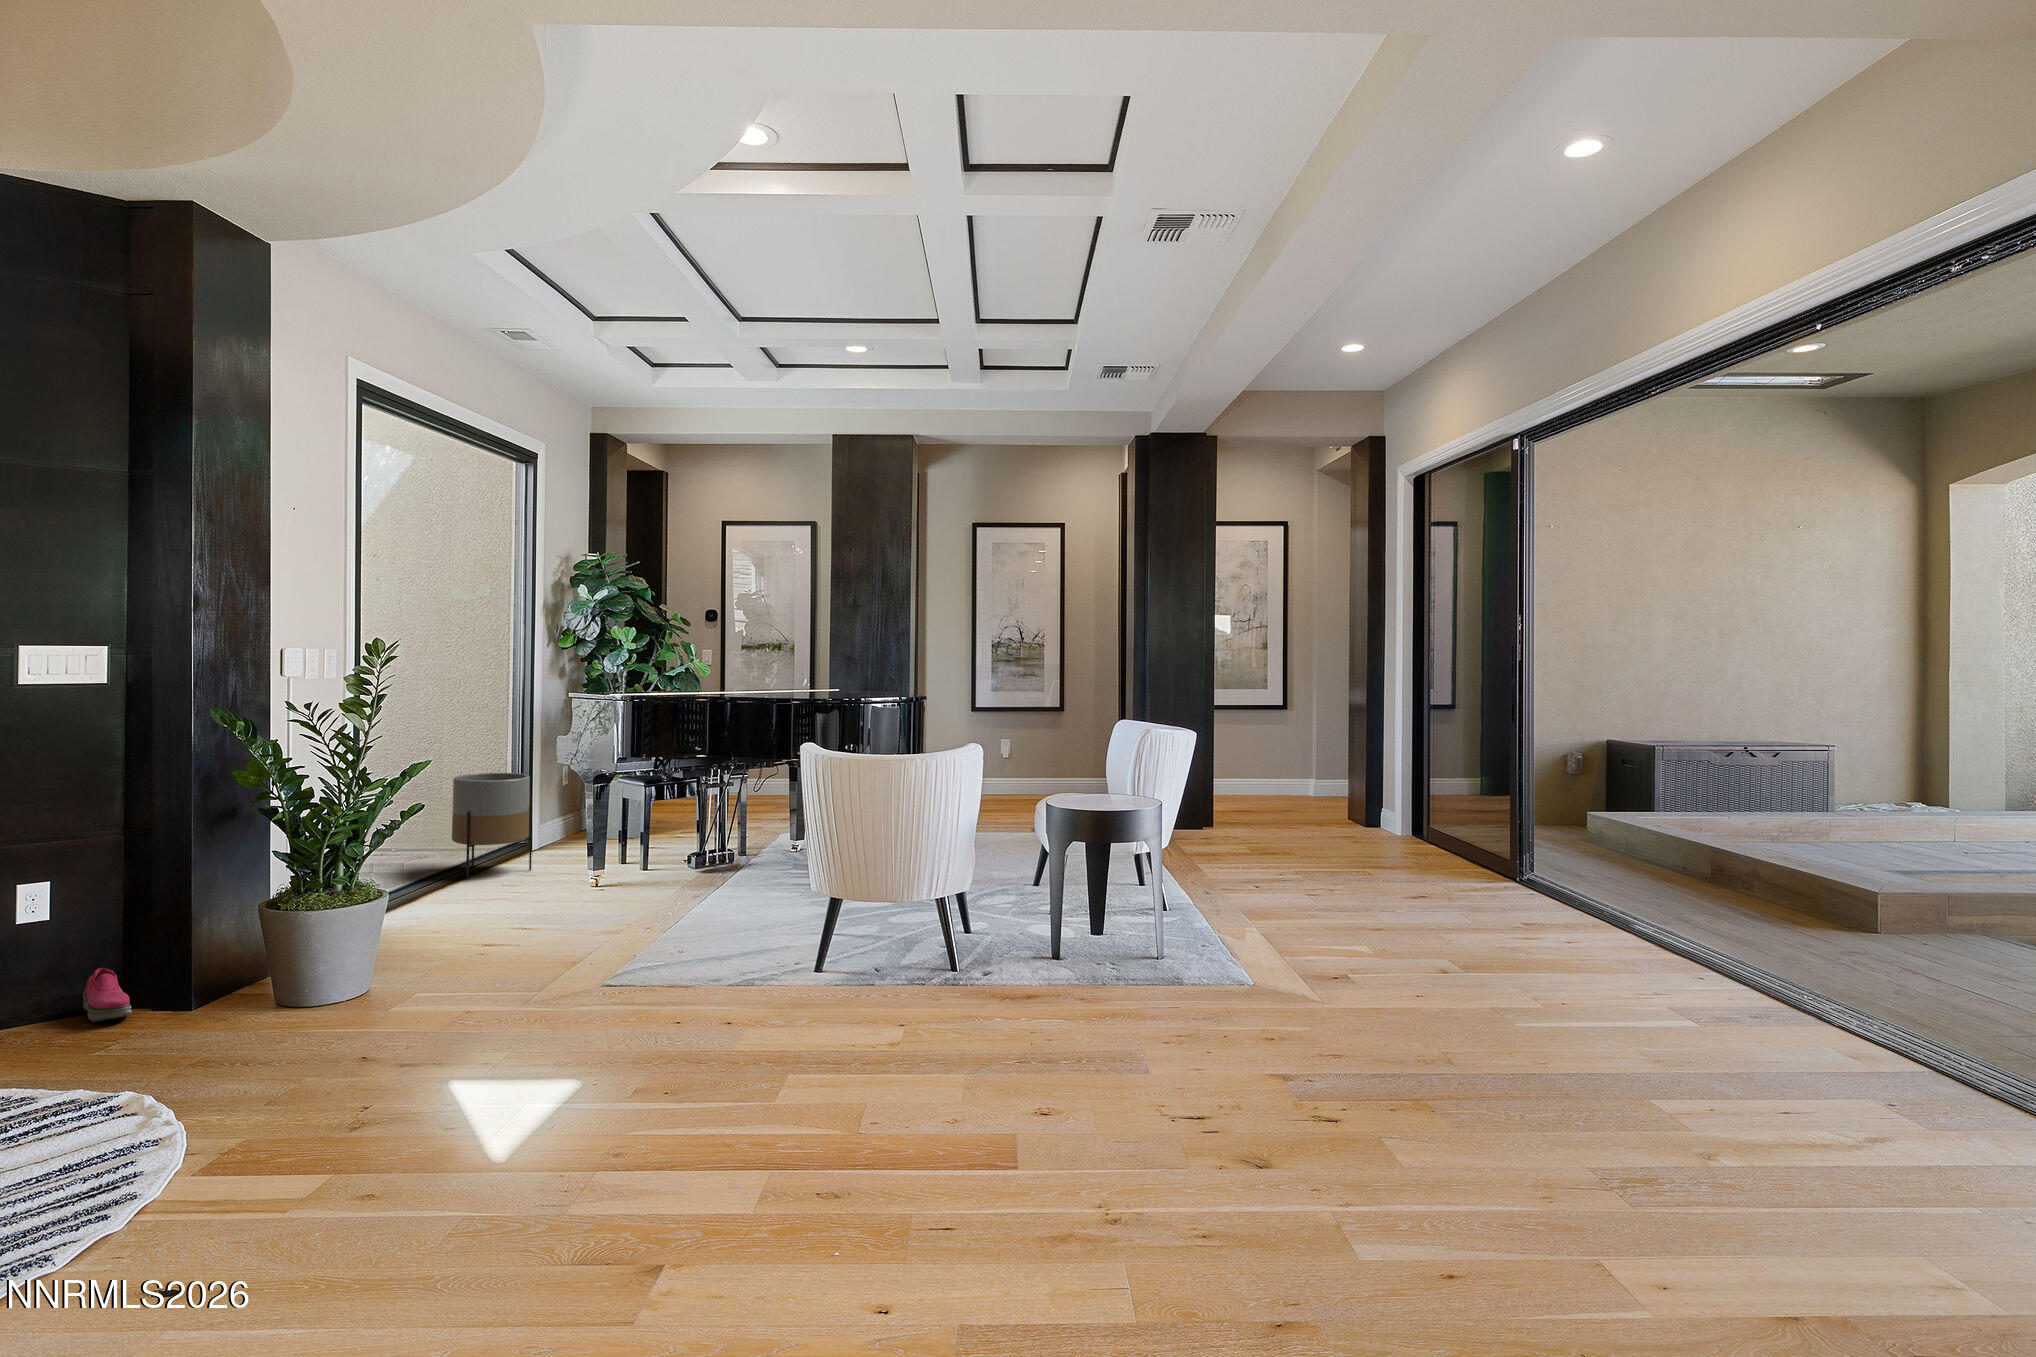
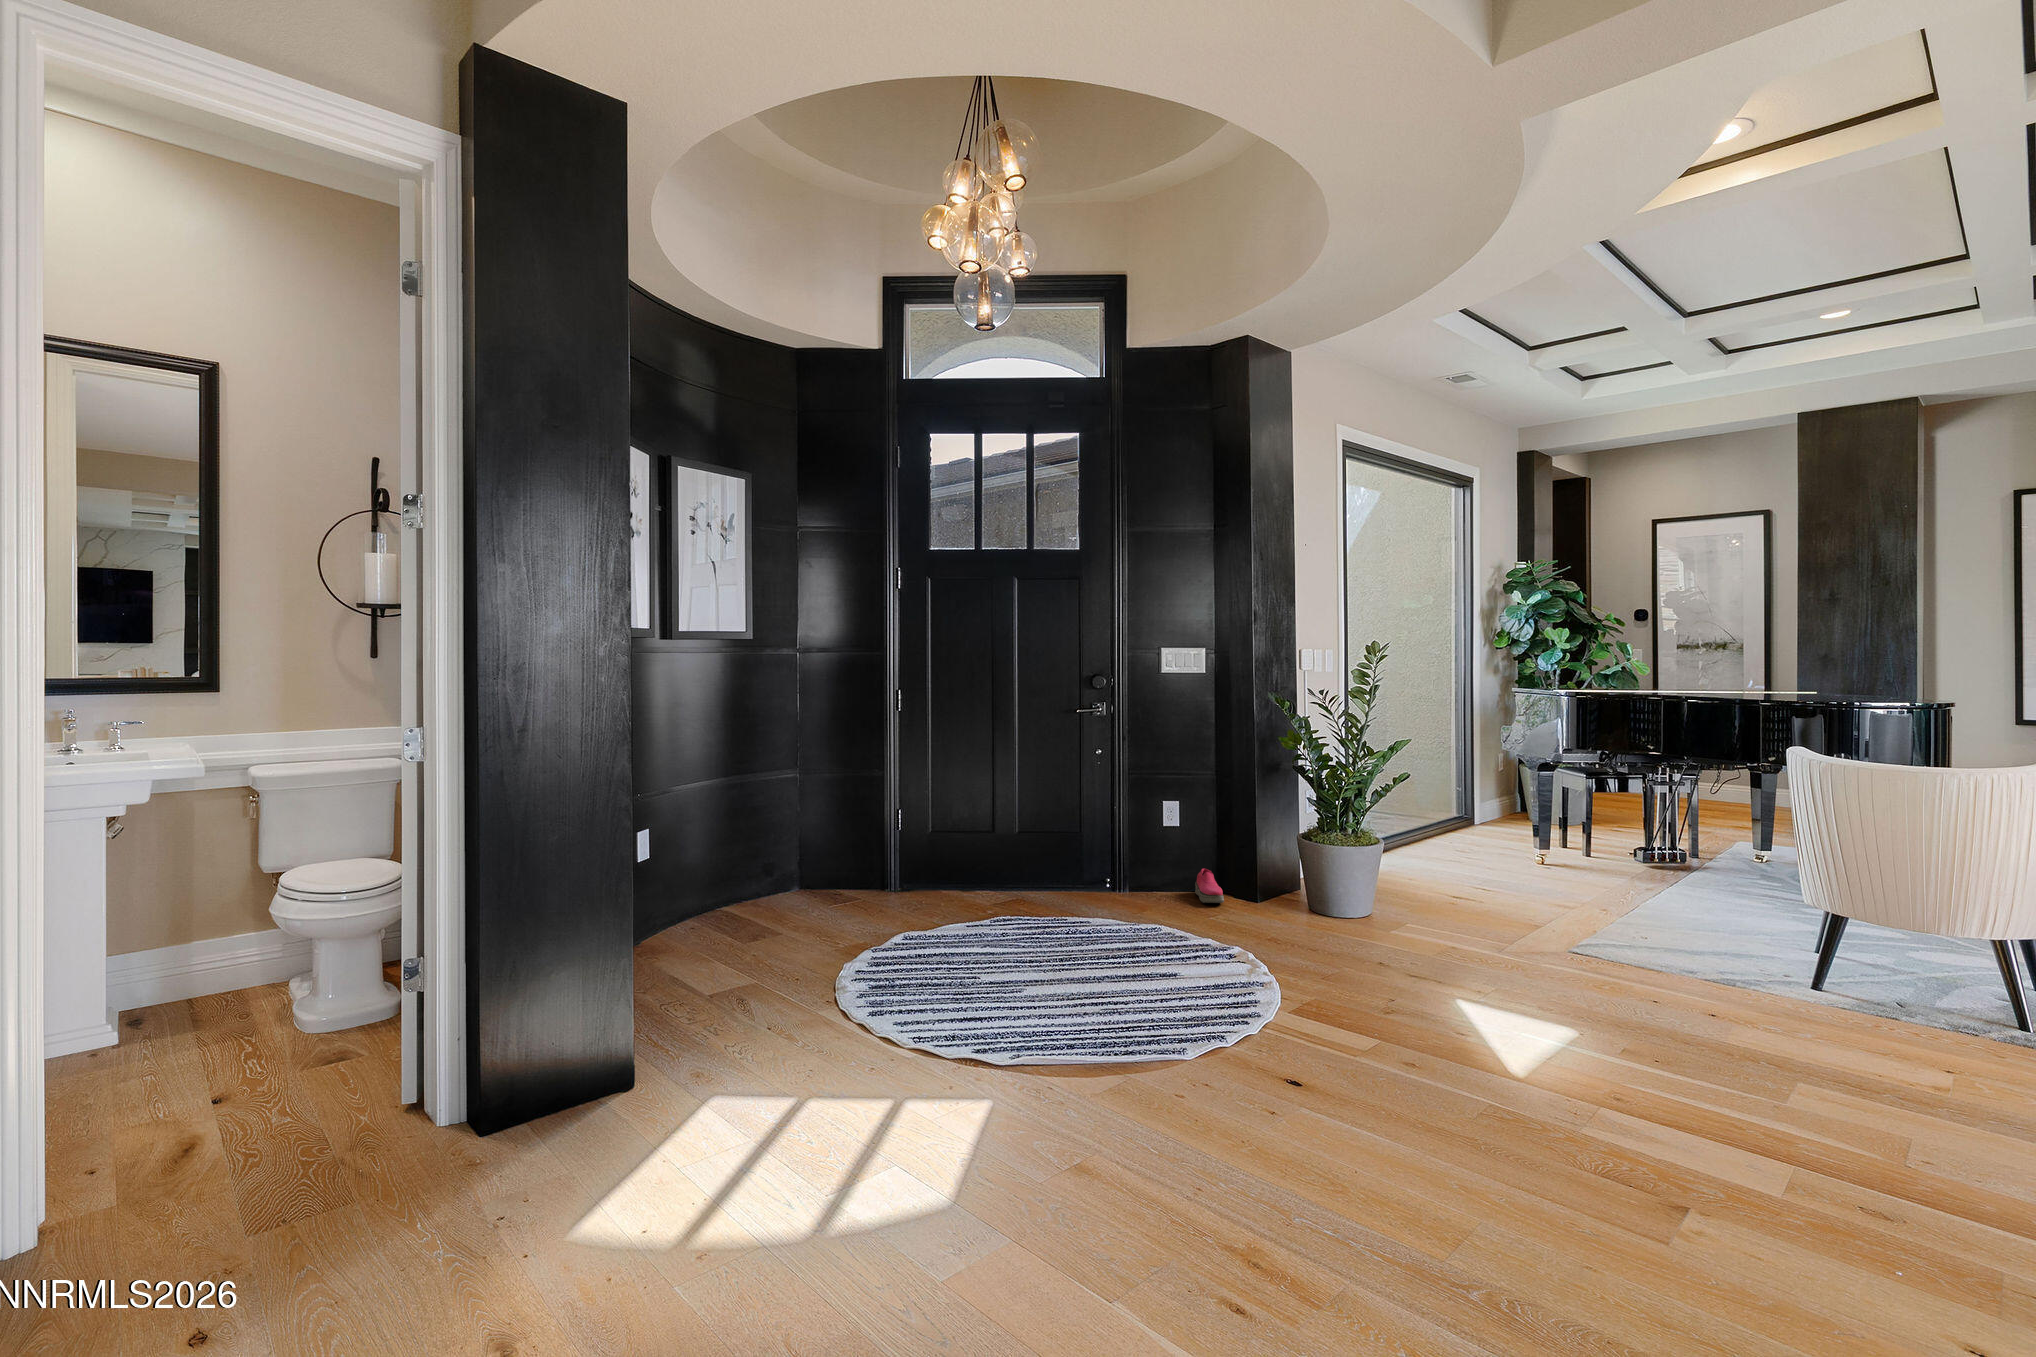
planter: present [452,773,532,880] -> none [1412,757,1479,845]

